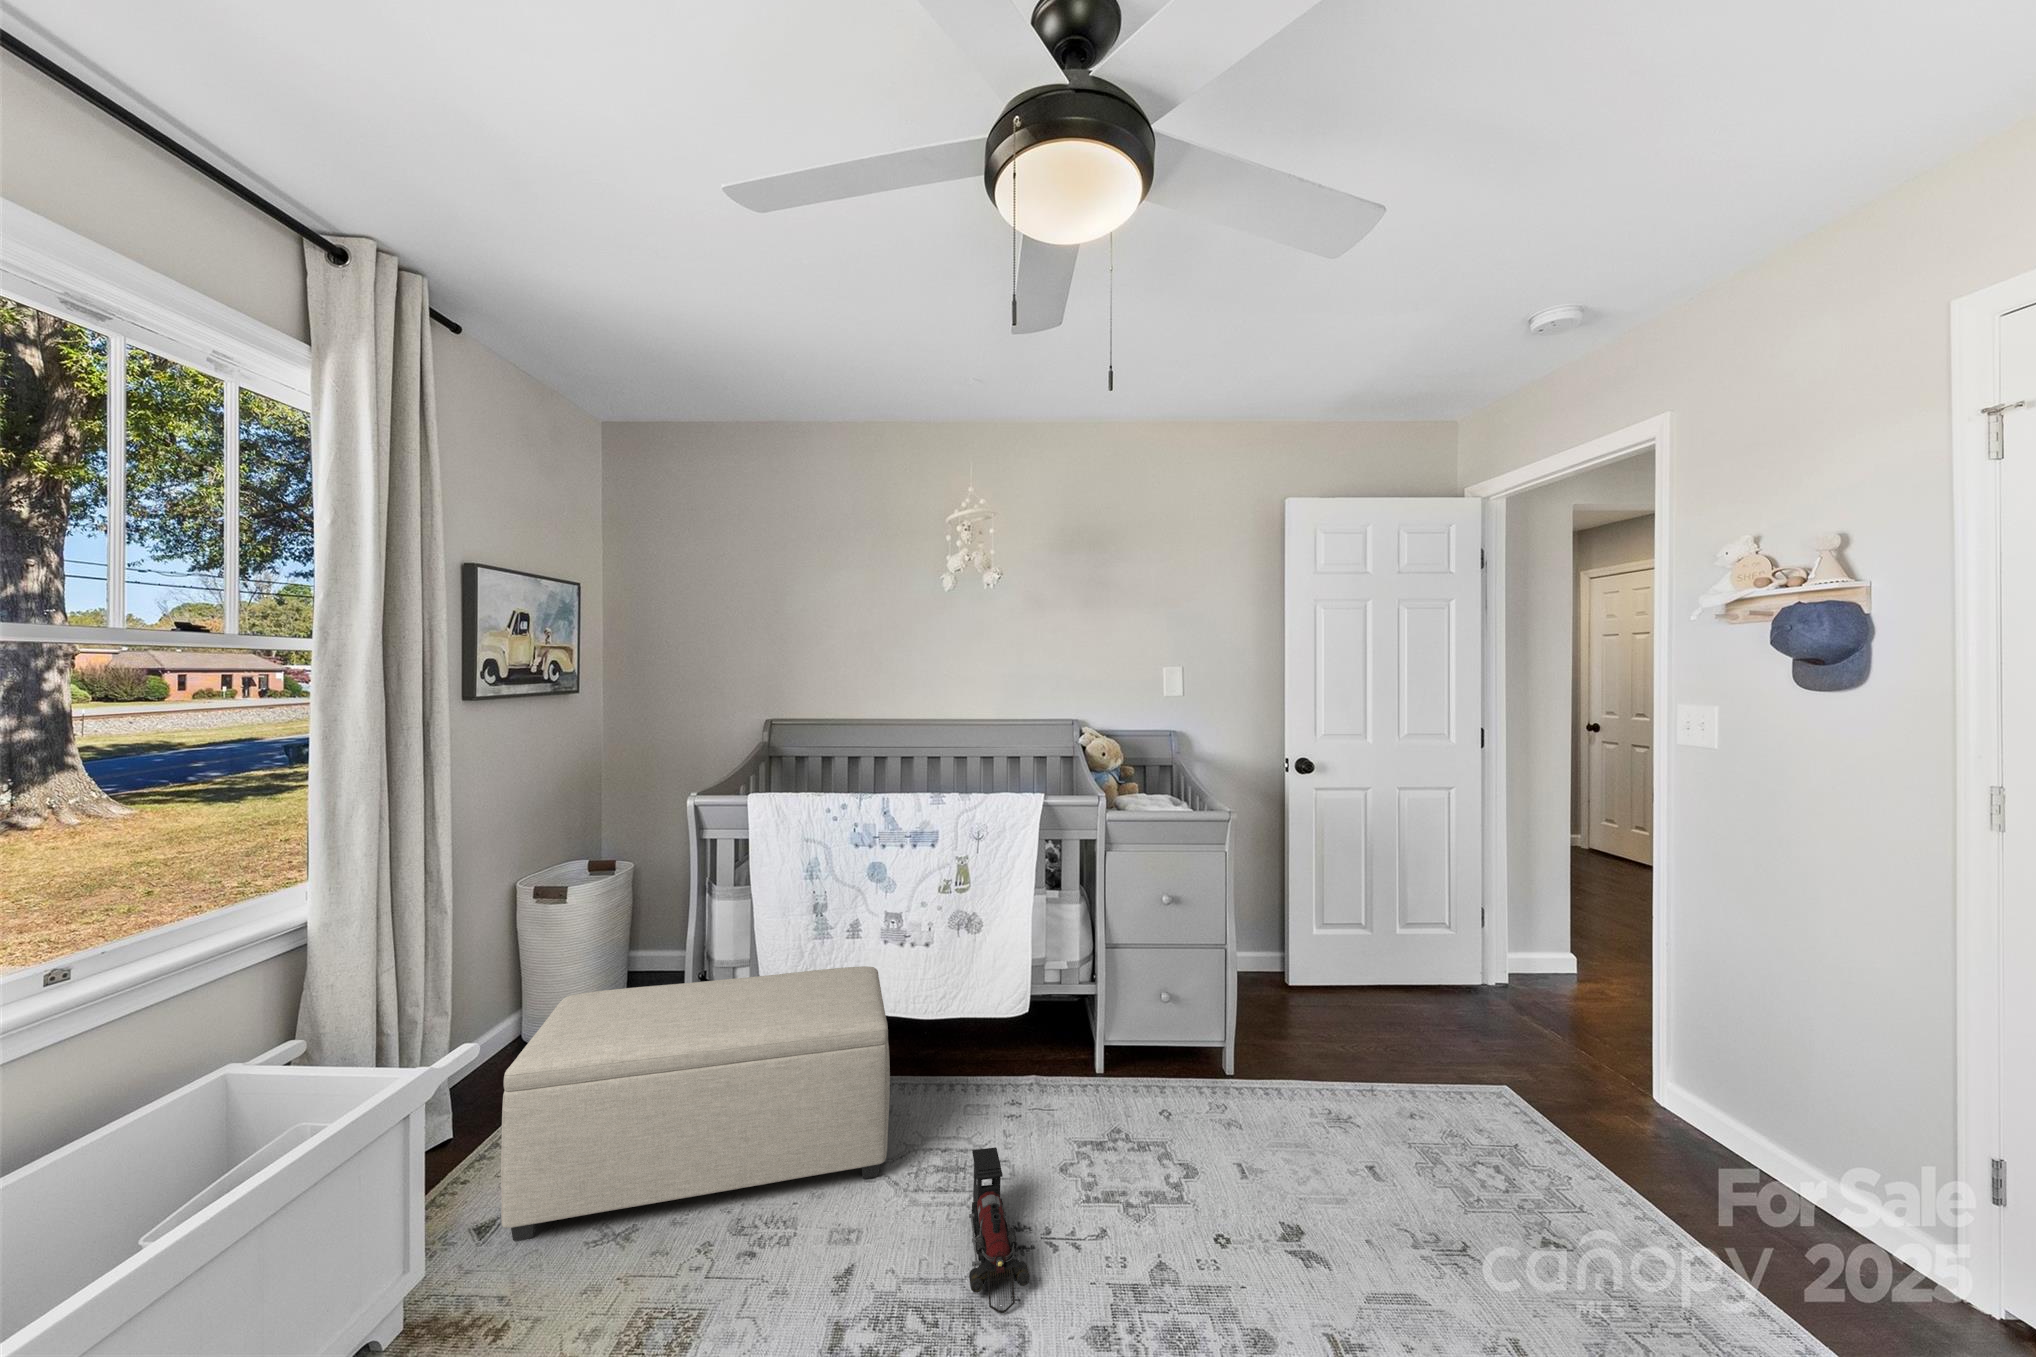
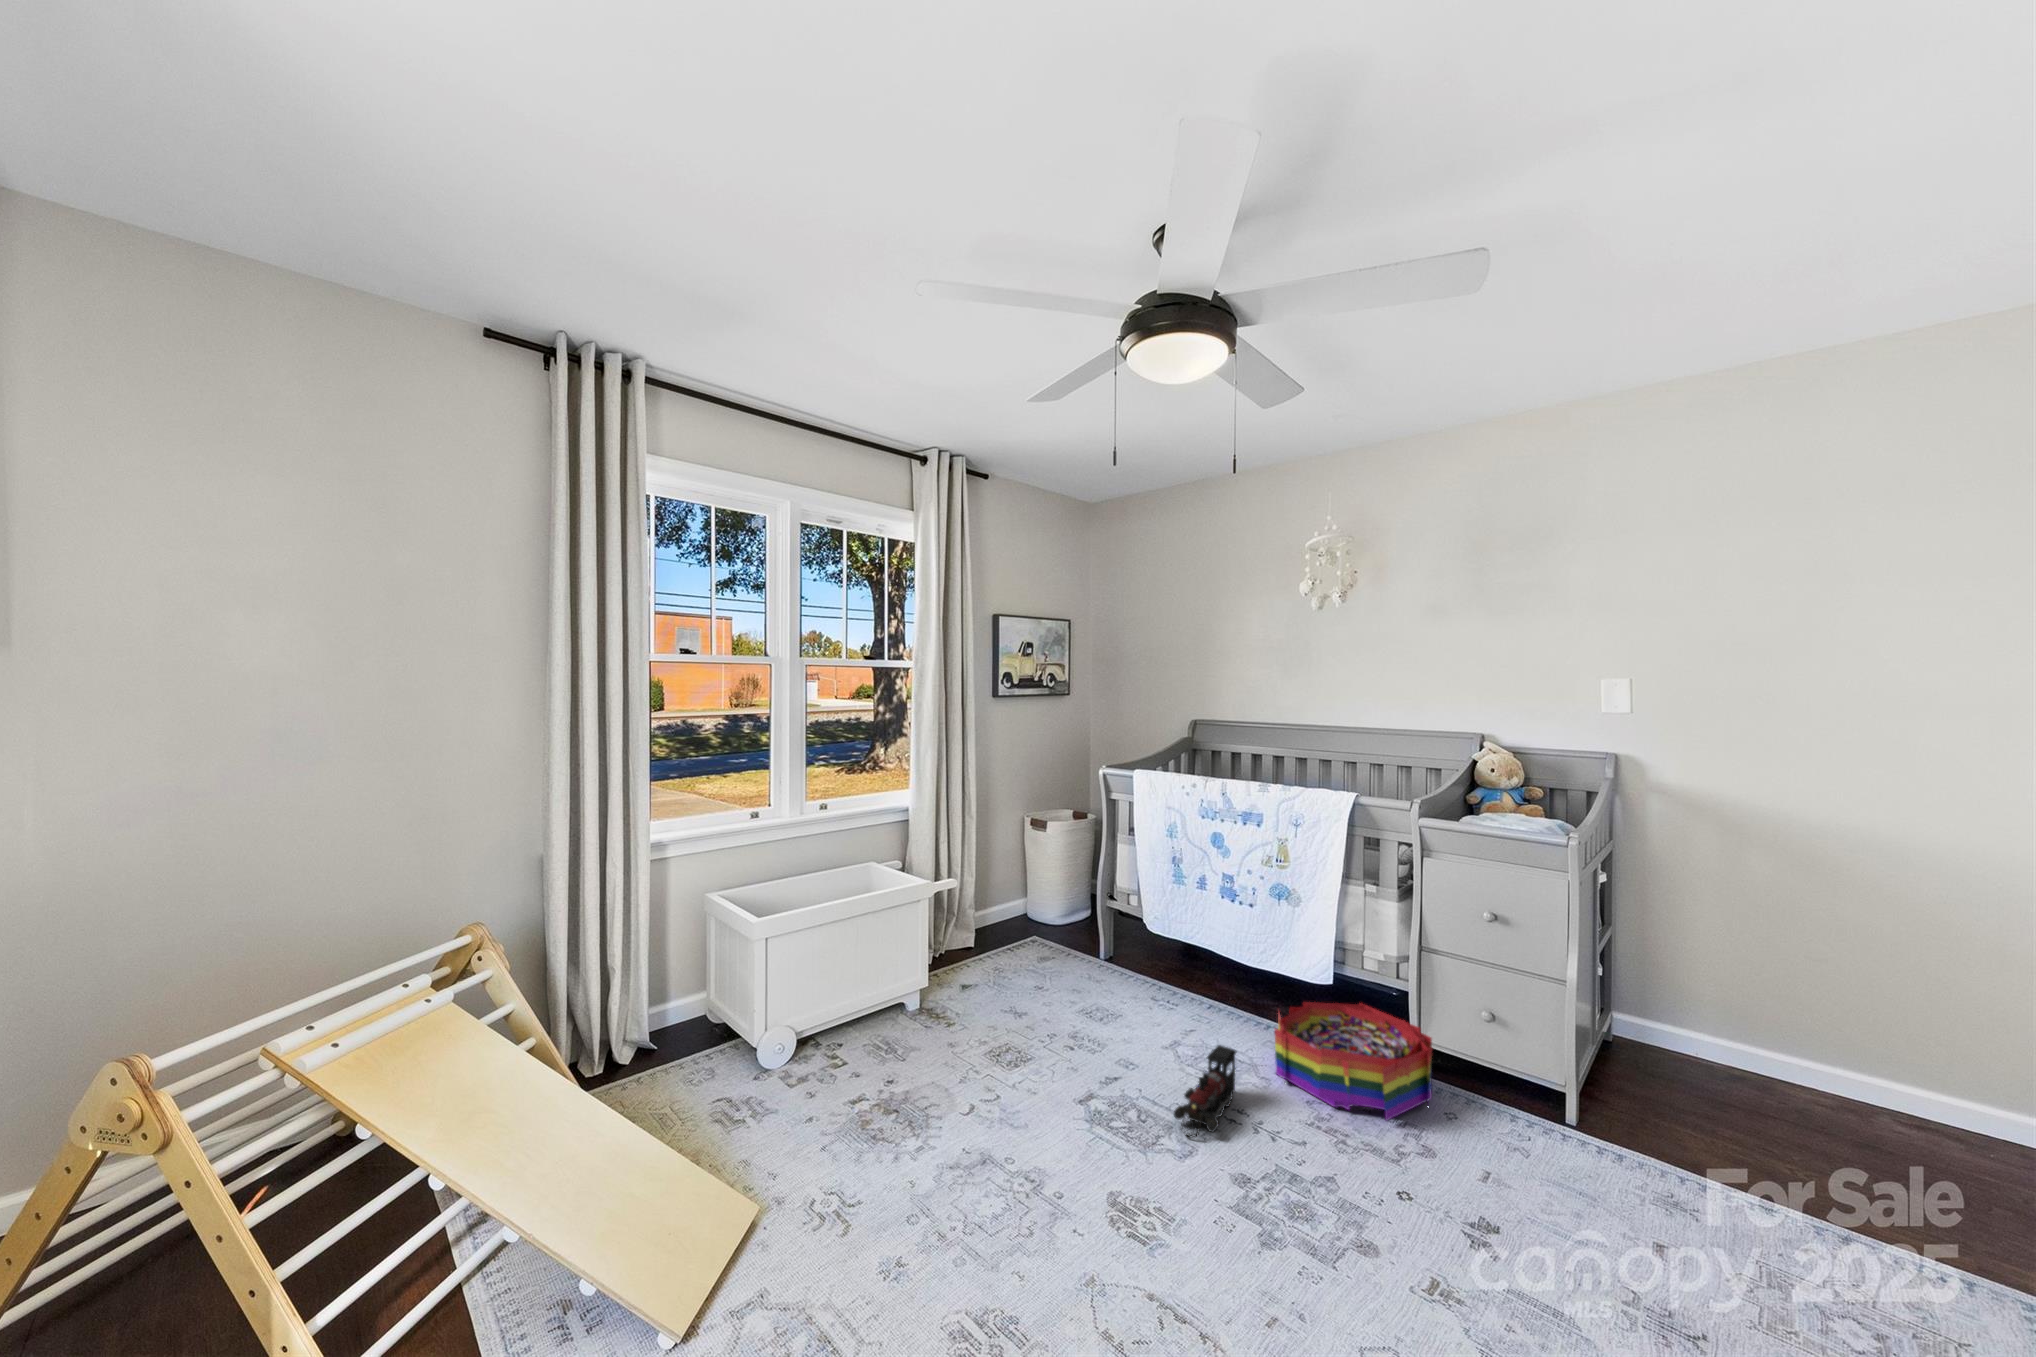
ottoman: present [501,966,890,1241] -> none [970,879,1206,1050]
storage bin: none [985,1020,1149,1160] -> present [1275,1002,1433,1120]

